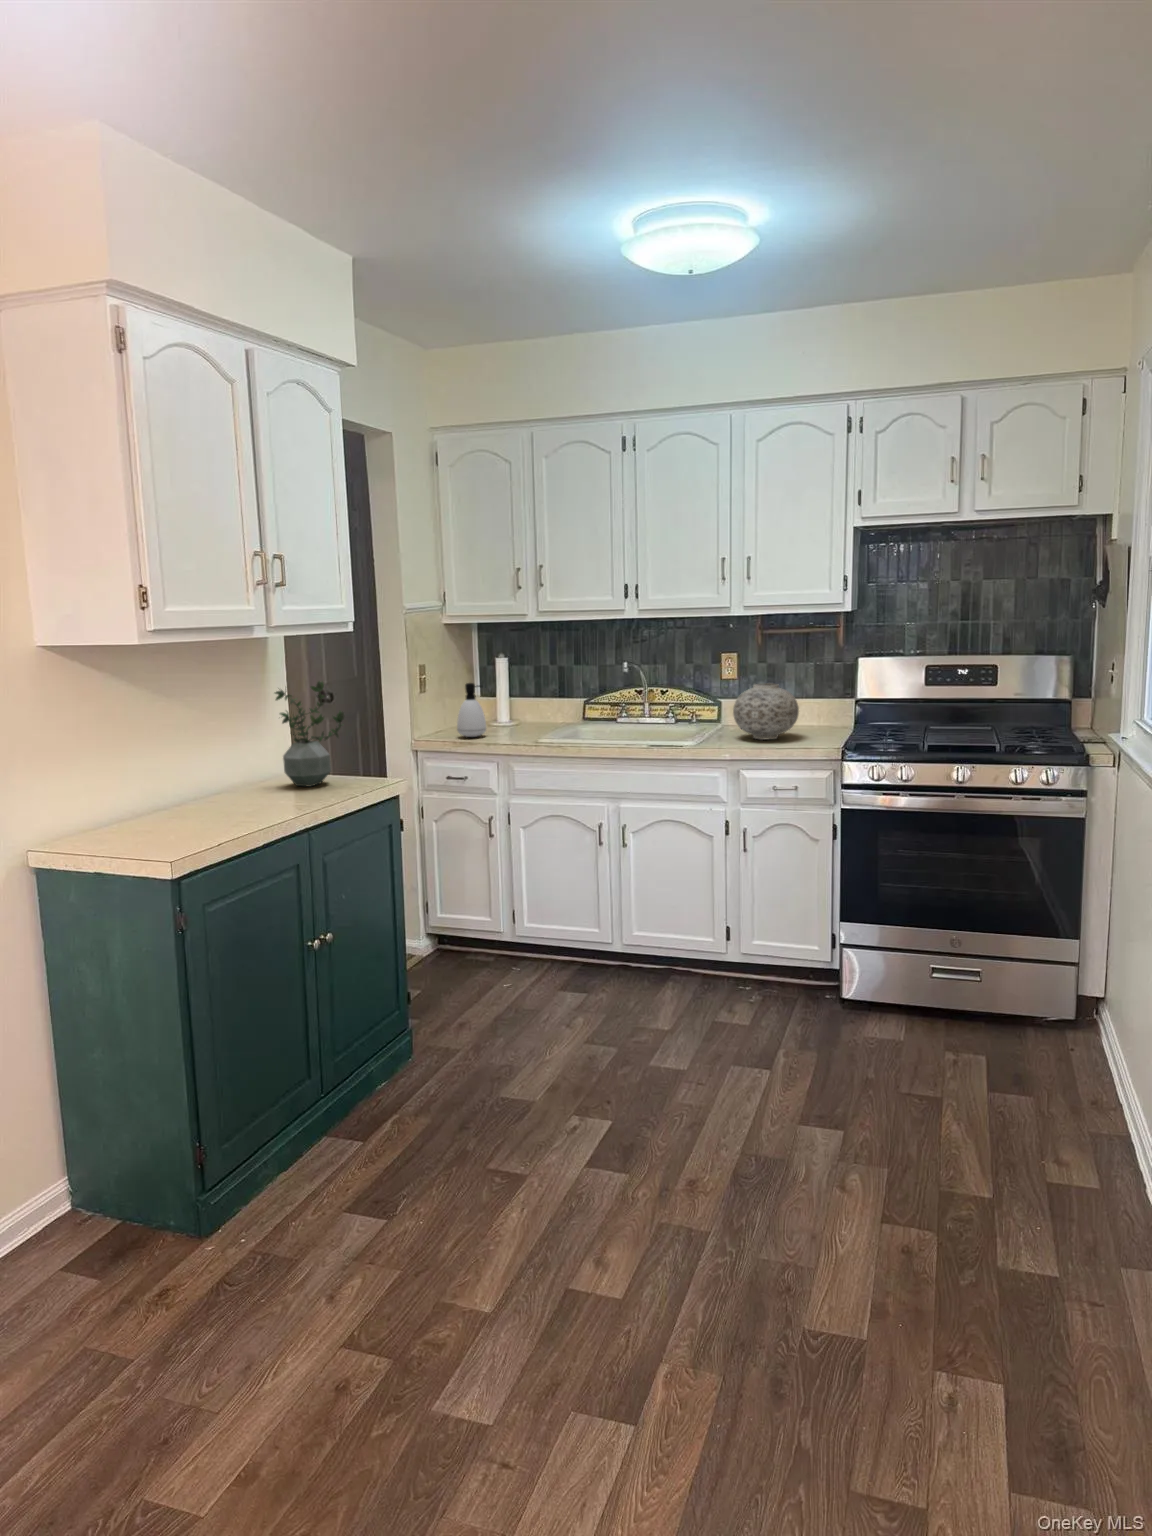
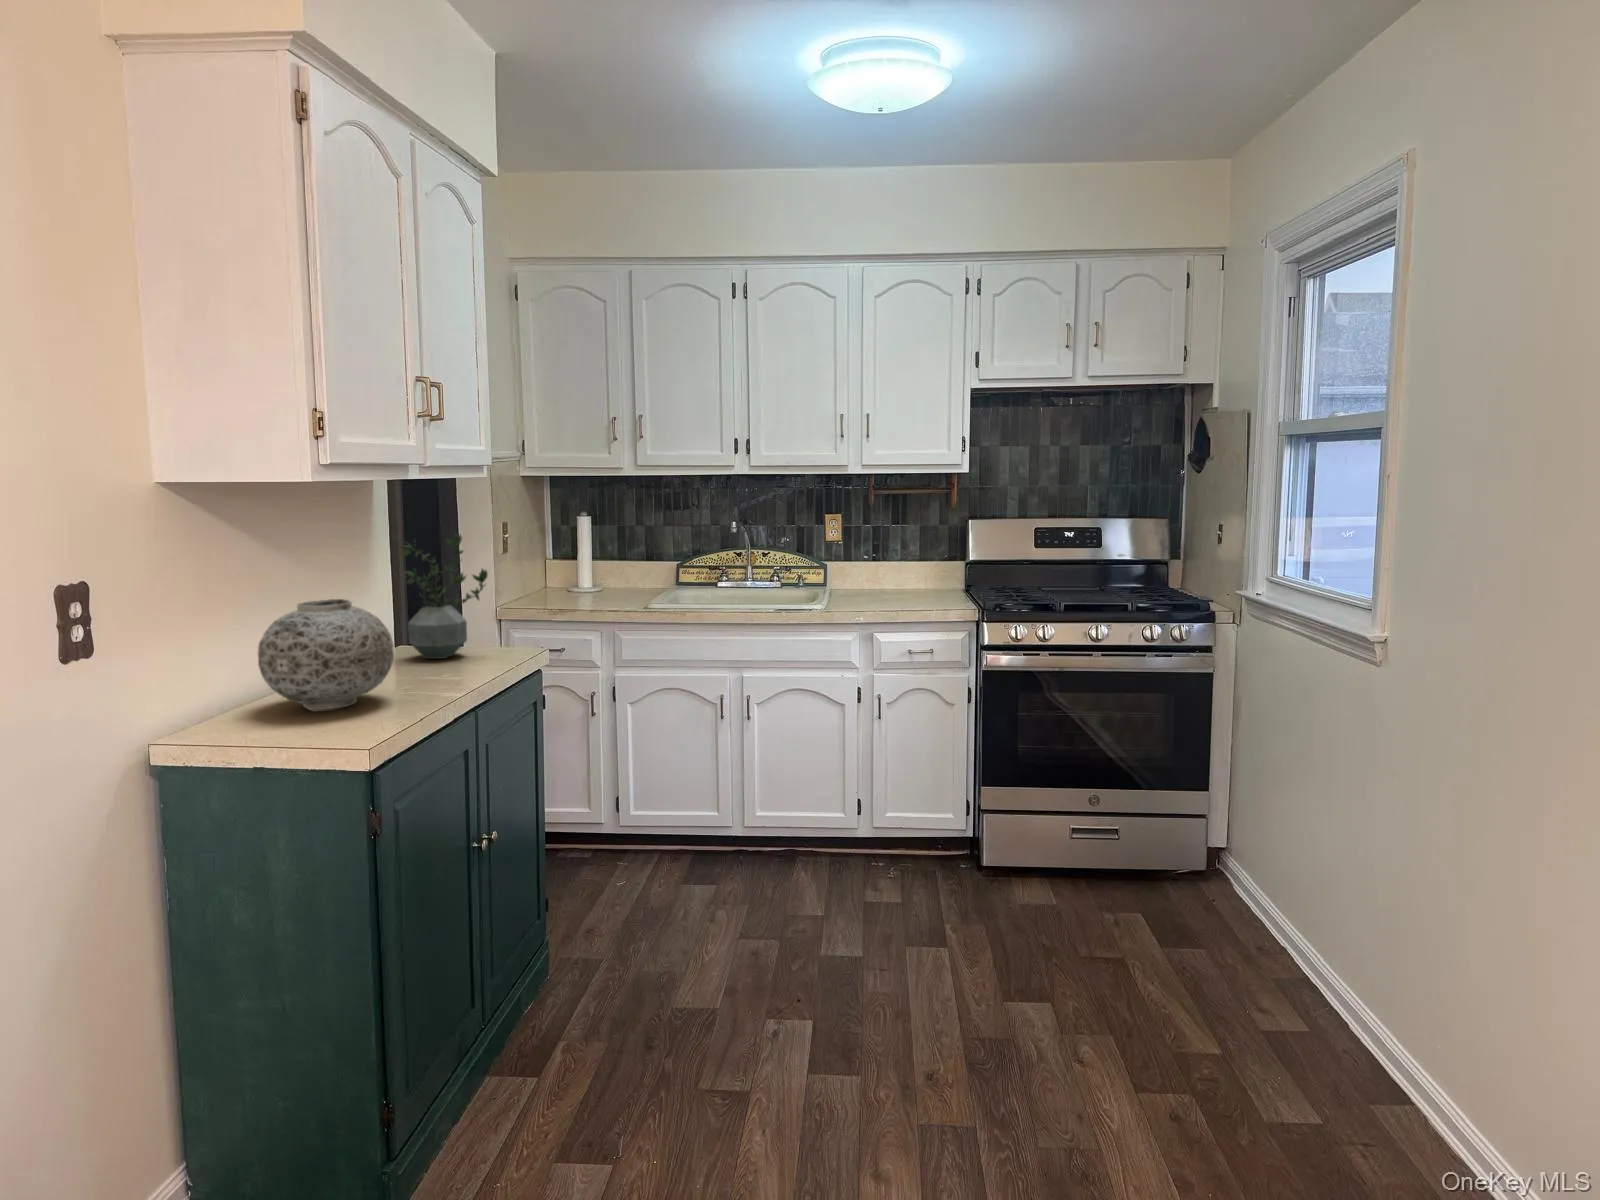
soap dispenser: present [457,683,486,737] -> none [544,543,578,604]
vase: present [733,683,799,740] -> present [258,599,394,710]

